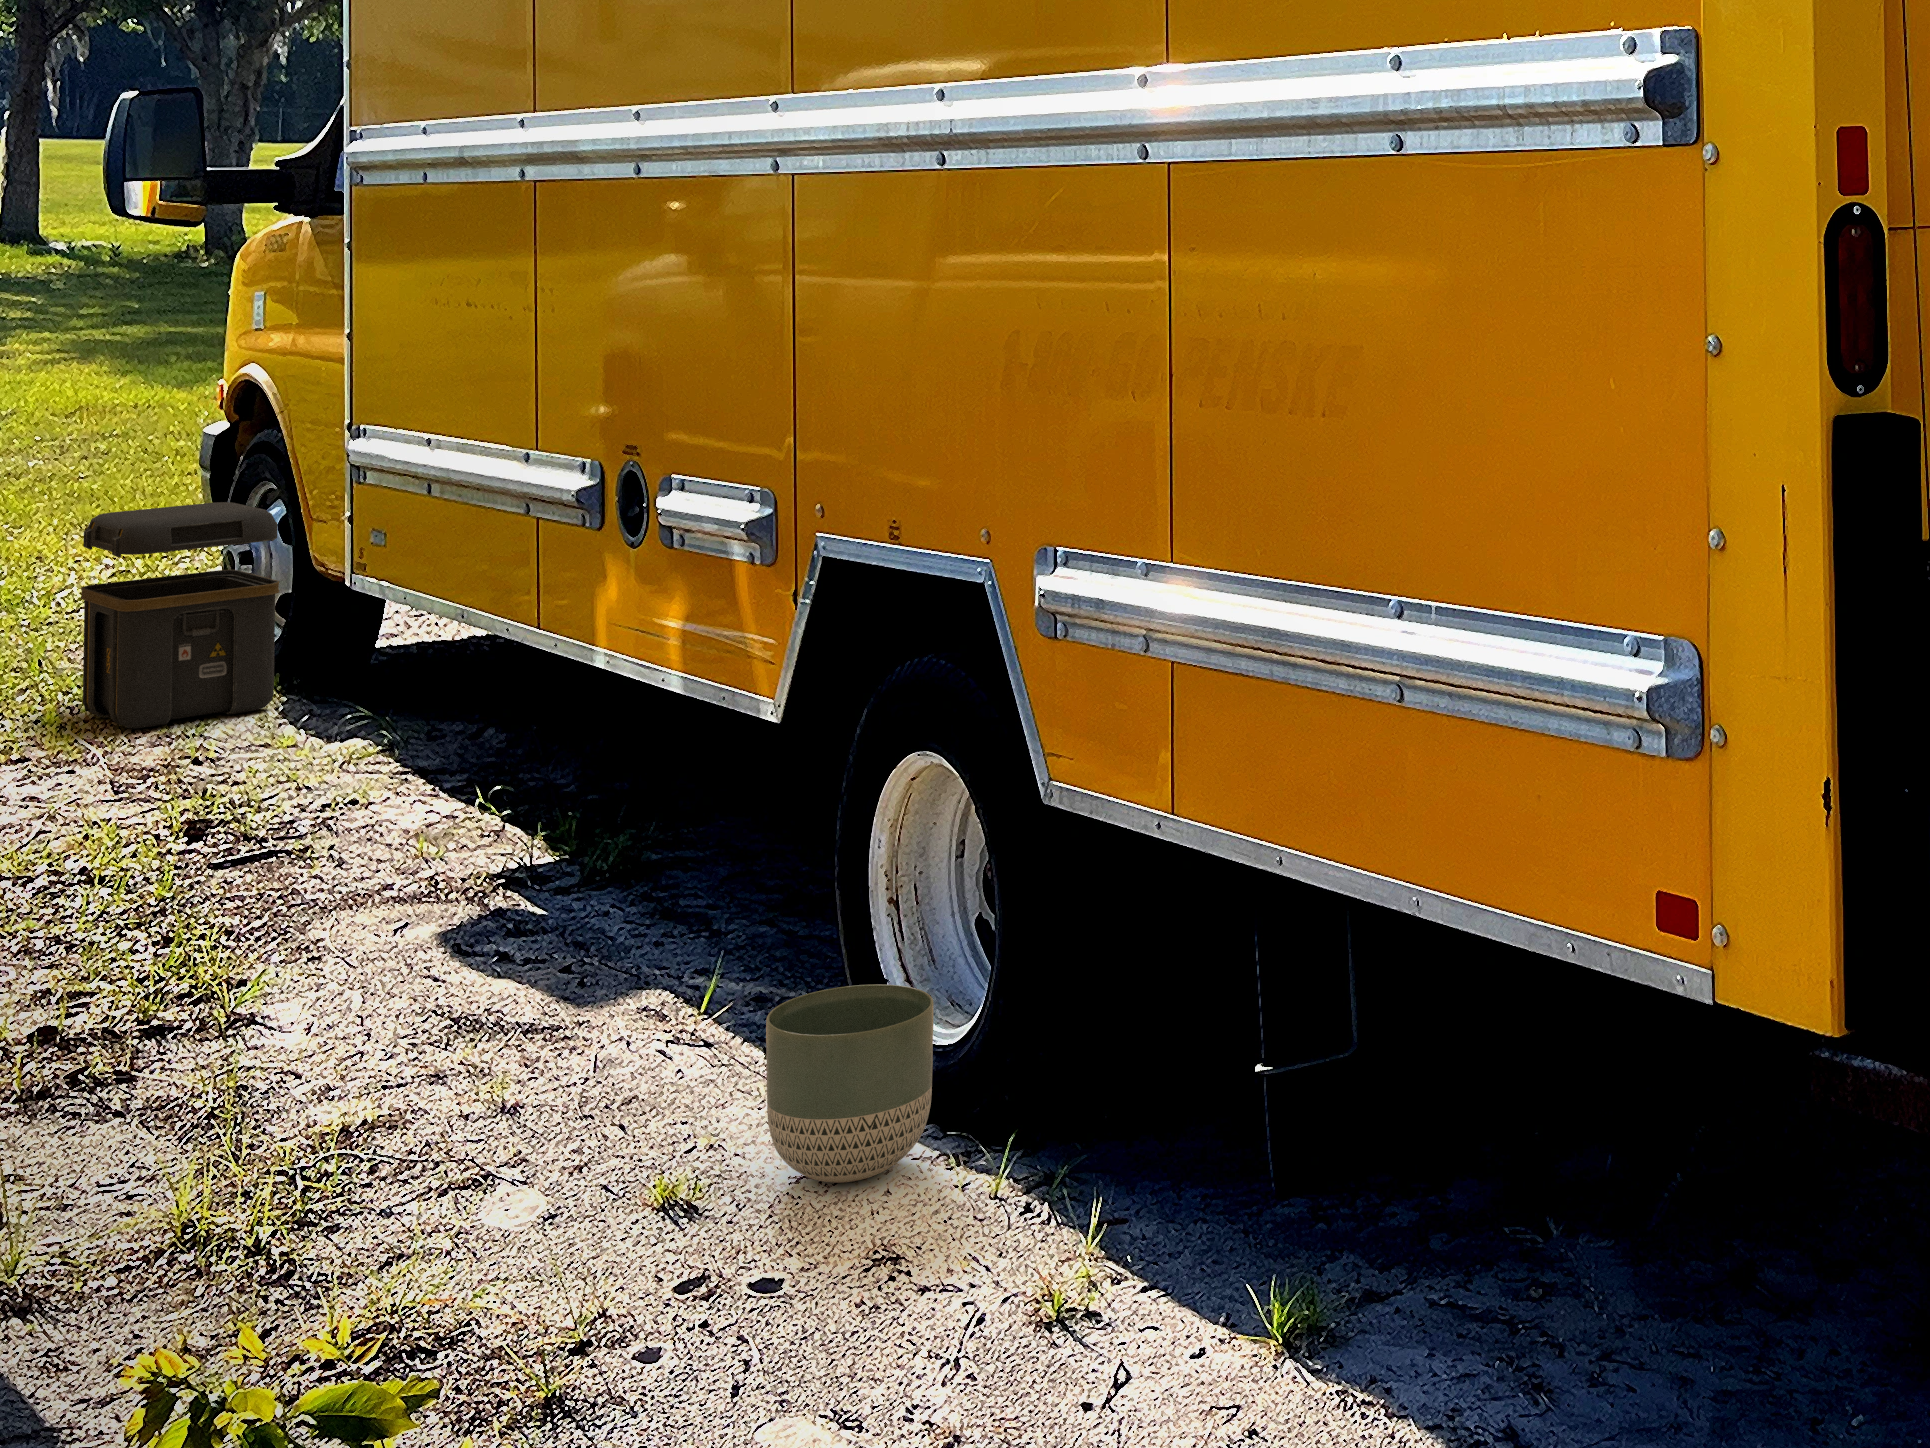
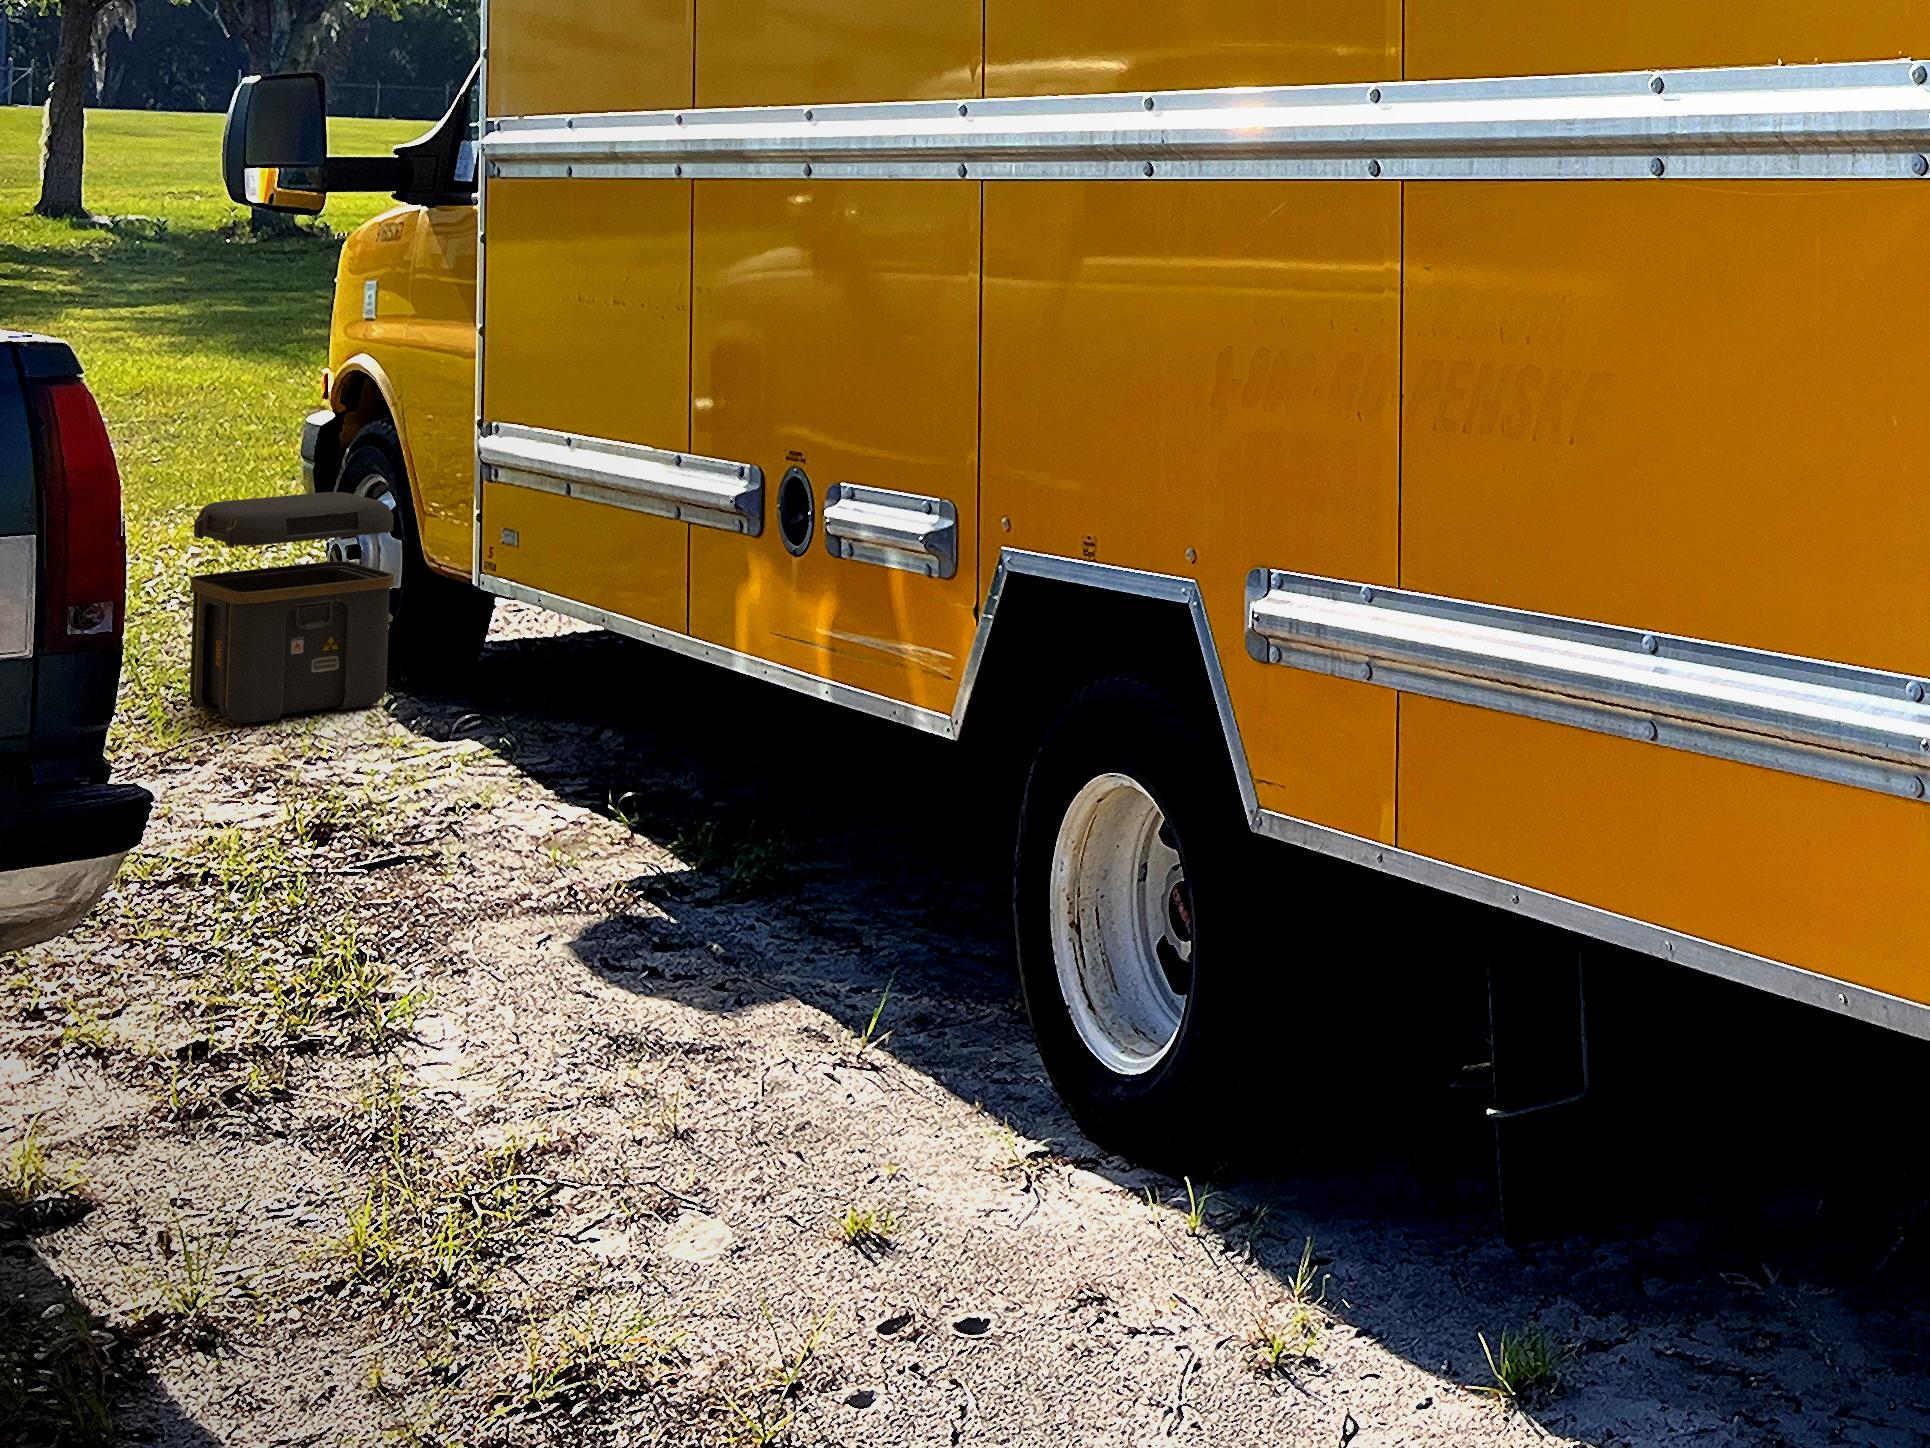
planter: present [766,984,934,1183] -> none [959,1012,1128,1217]

